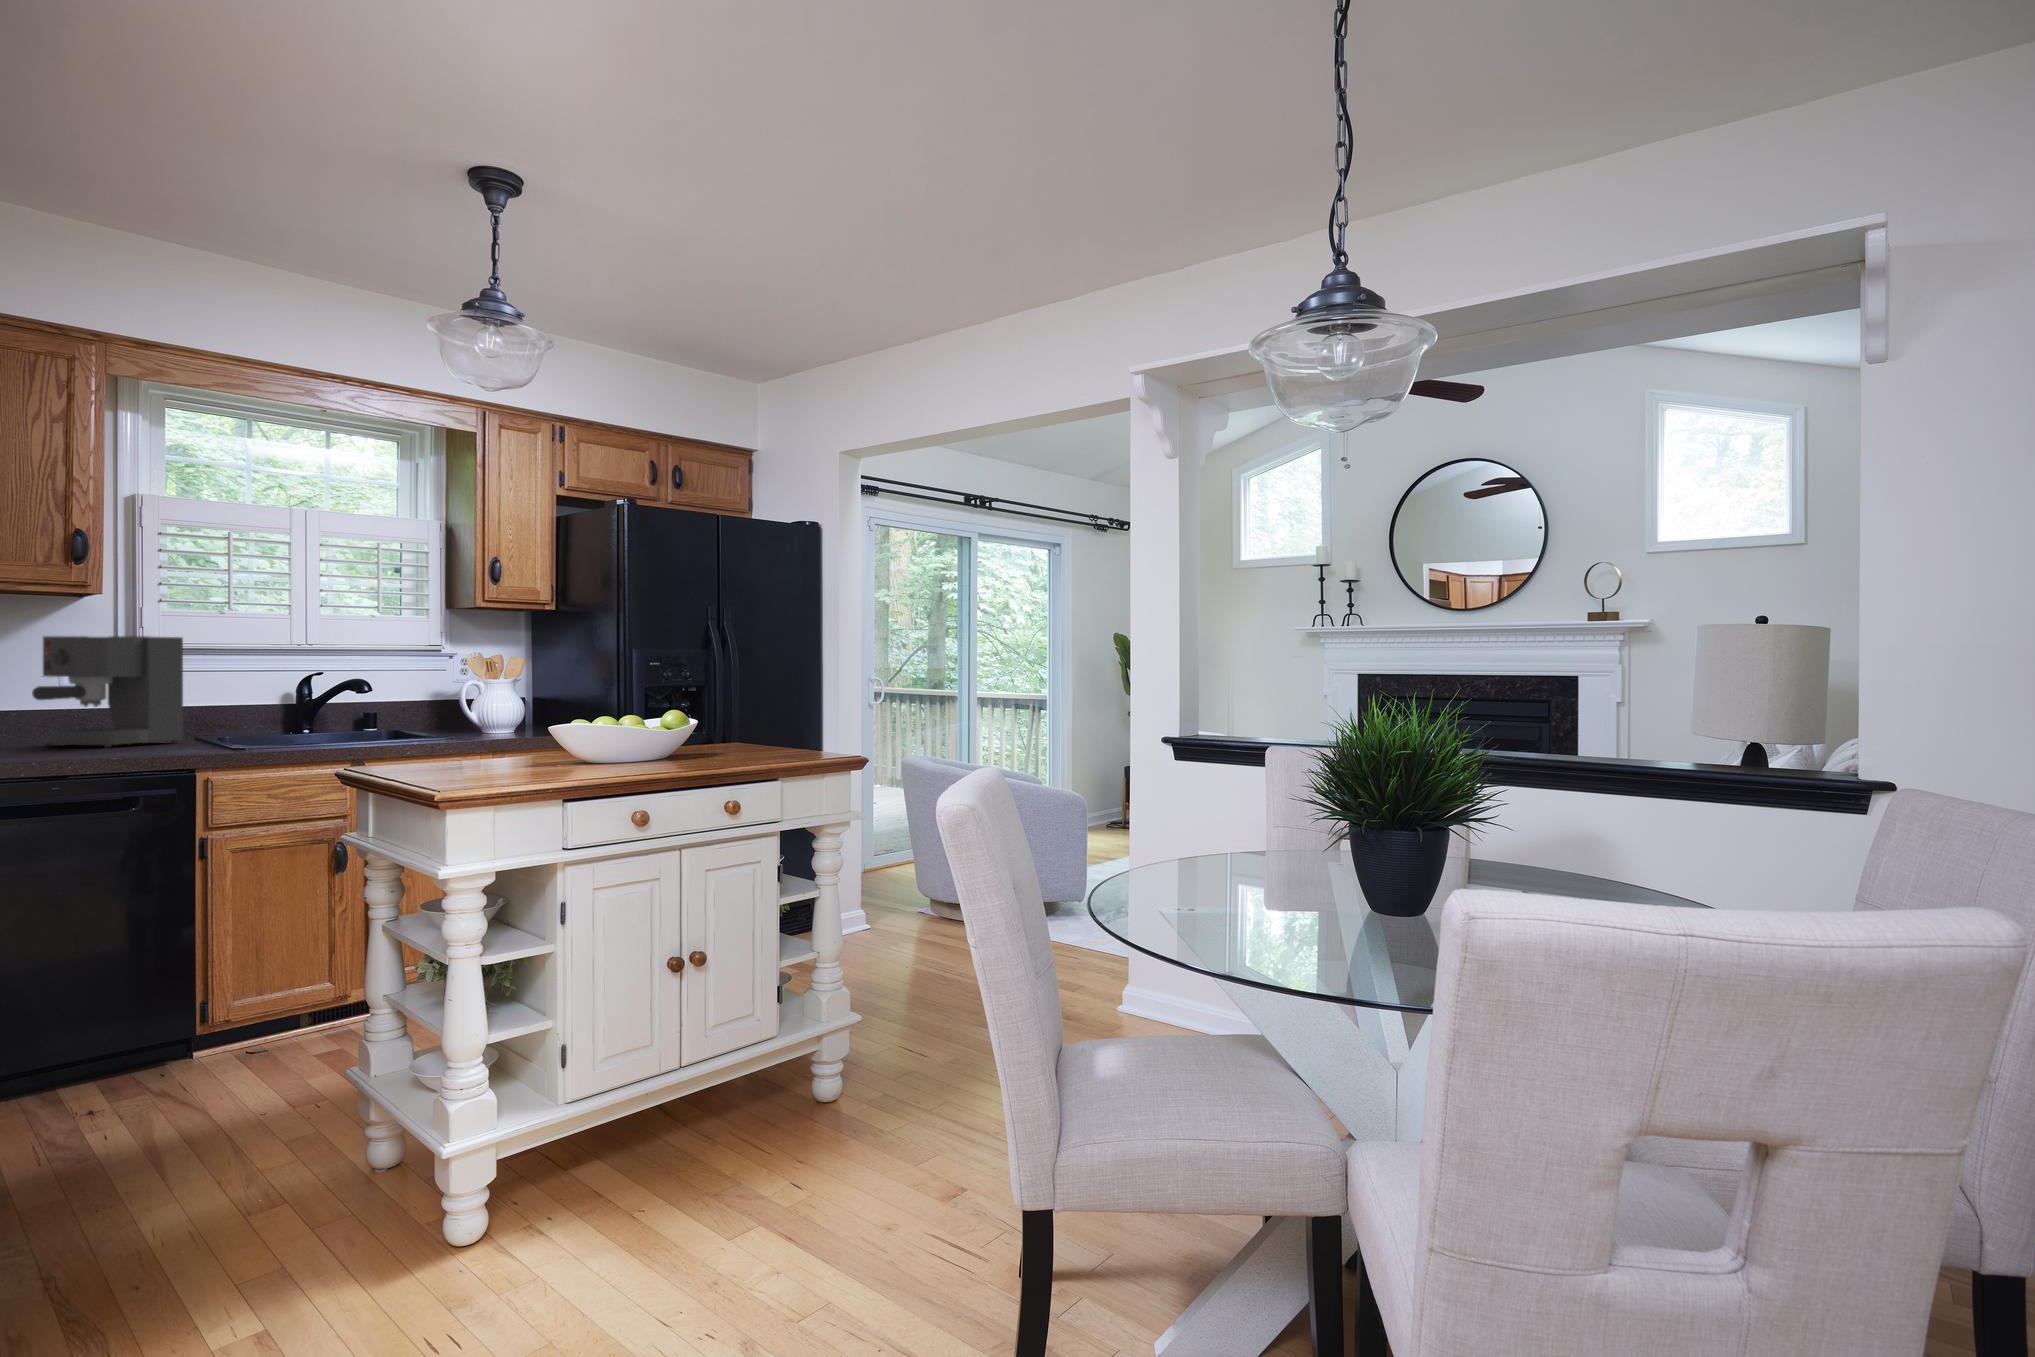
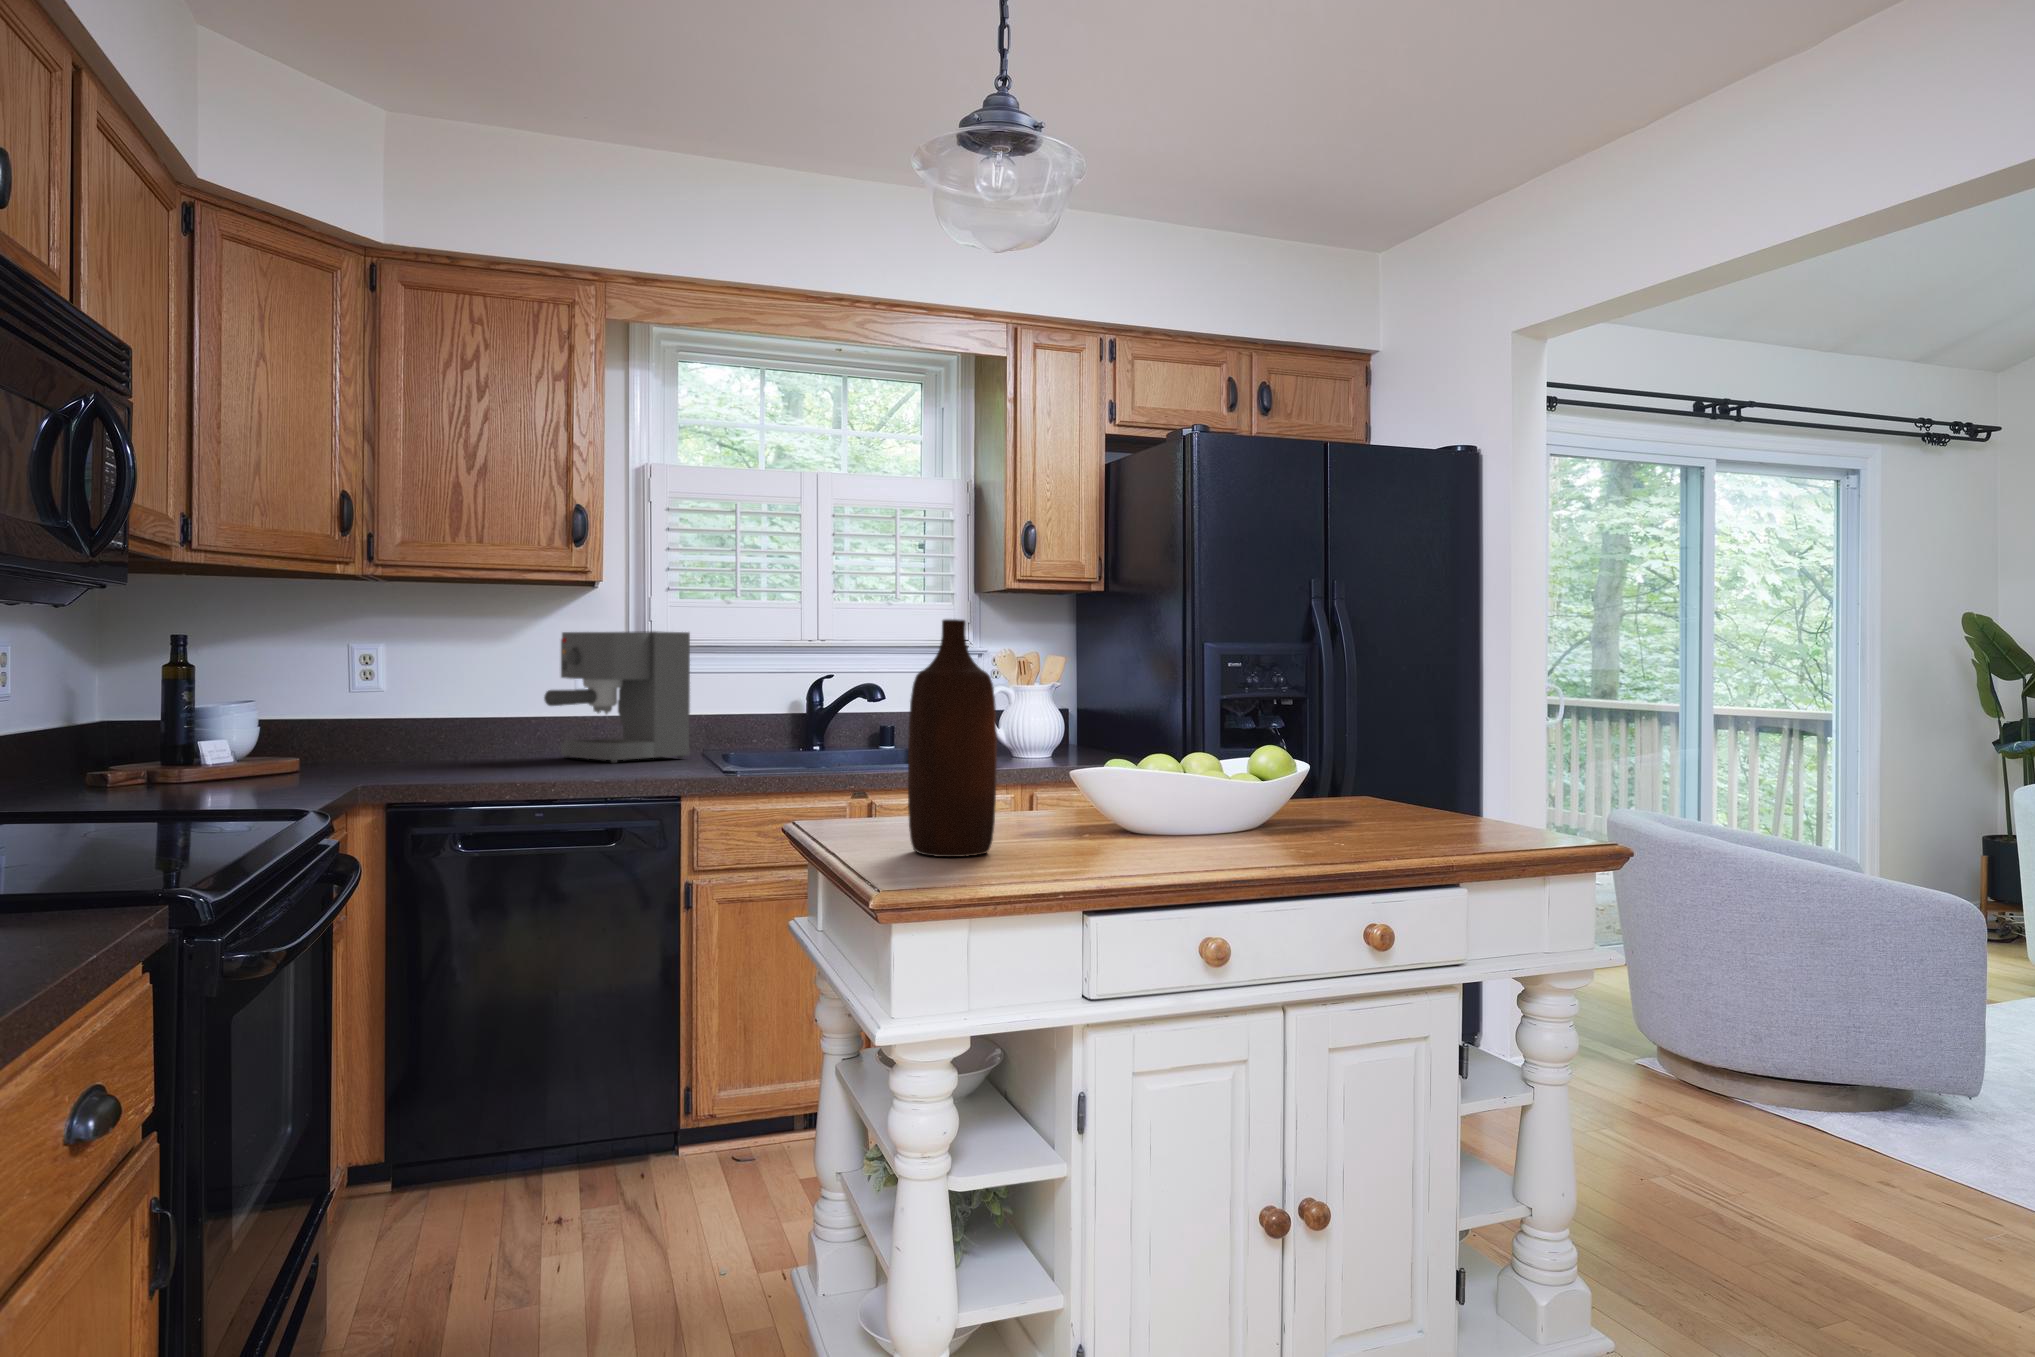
bottle: none [437,633,499,778] -> present [908,619,997,857]

